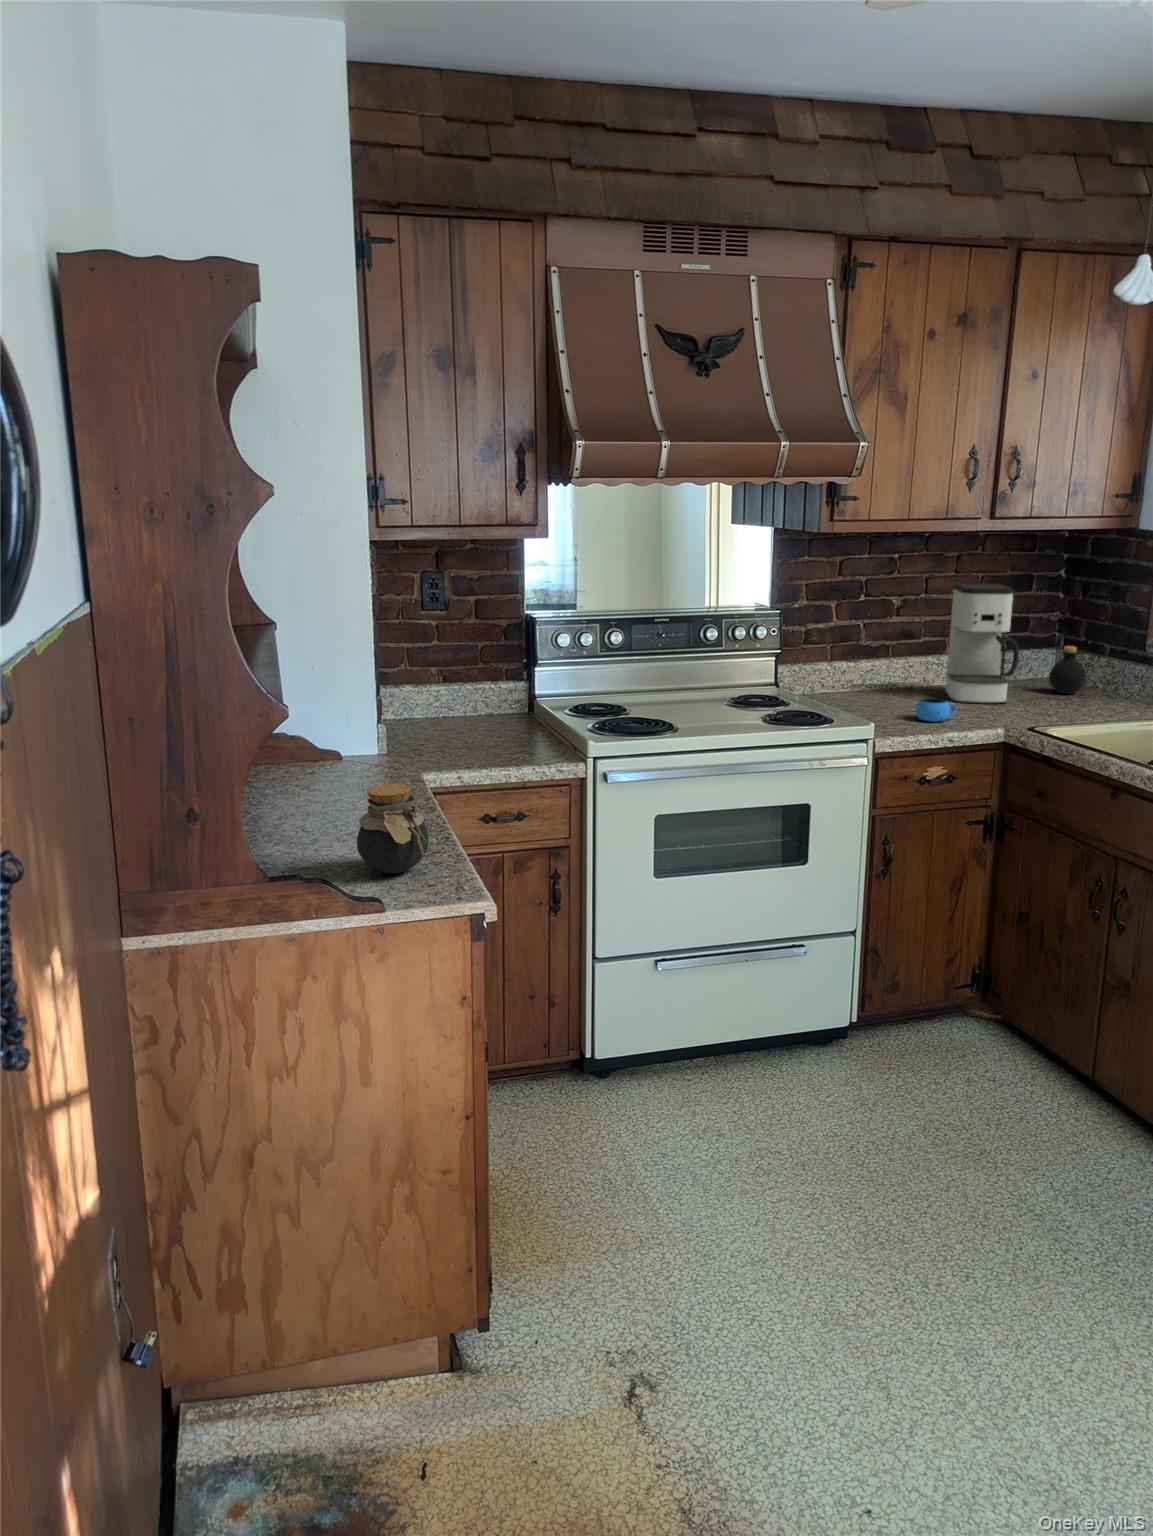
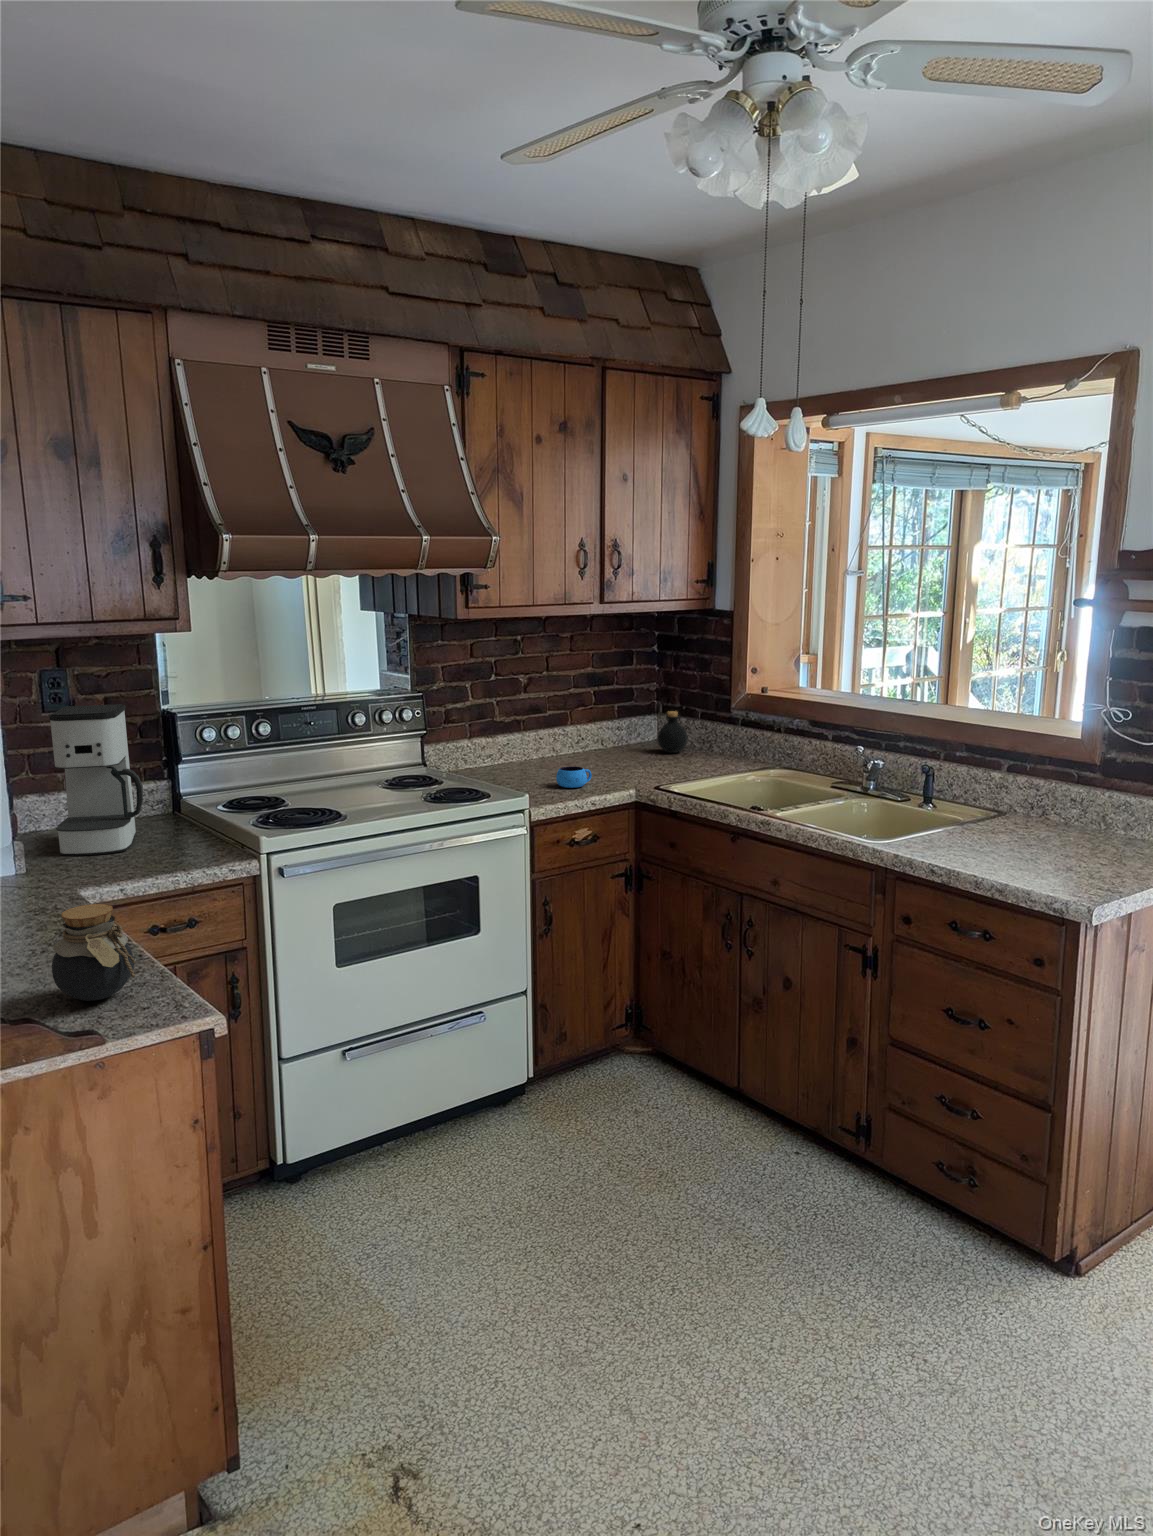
coffee maker: present [945,584,1019,704] -> present [50,704,143,856]

